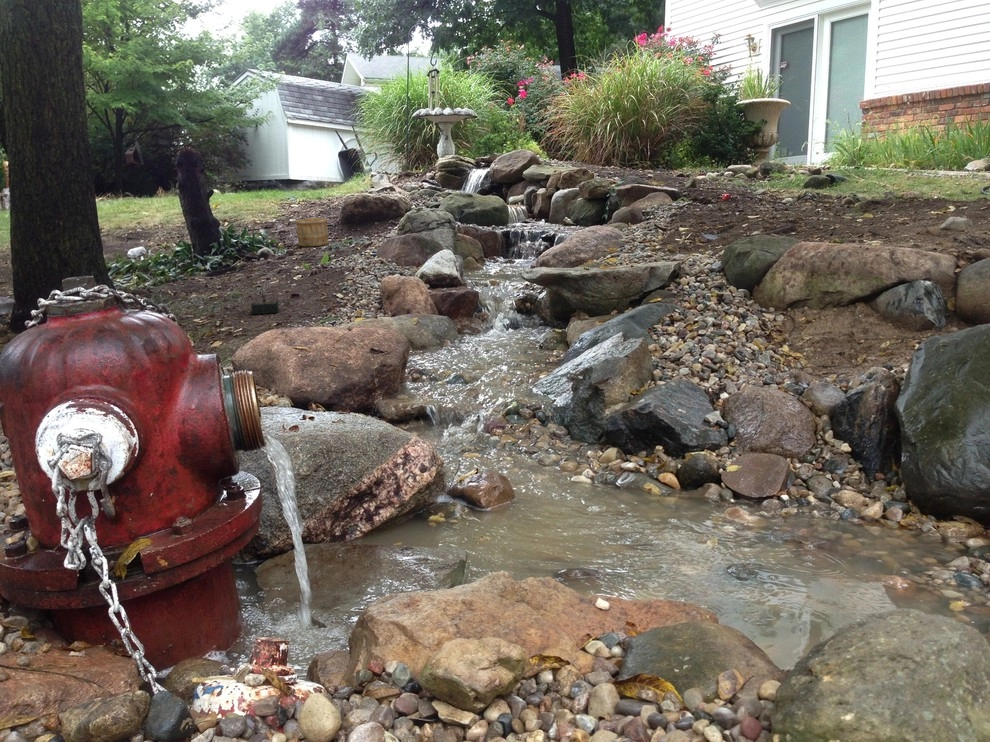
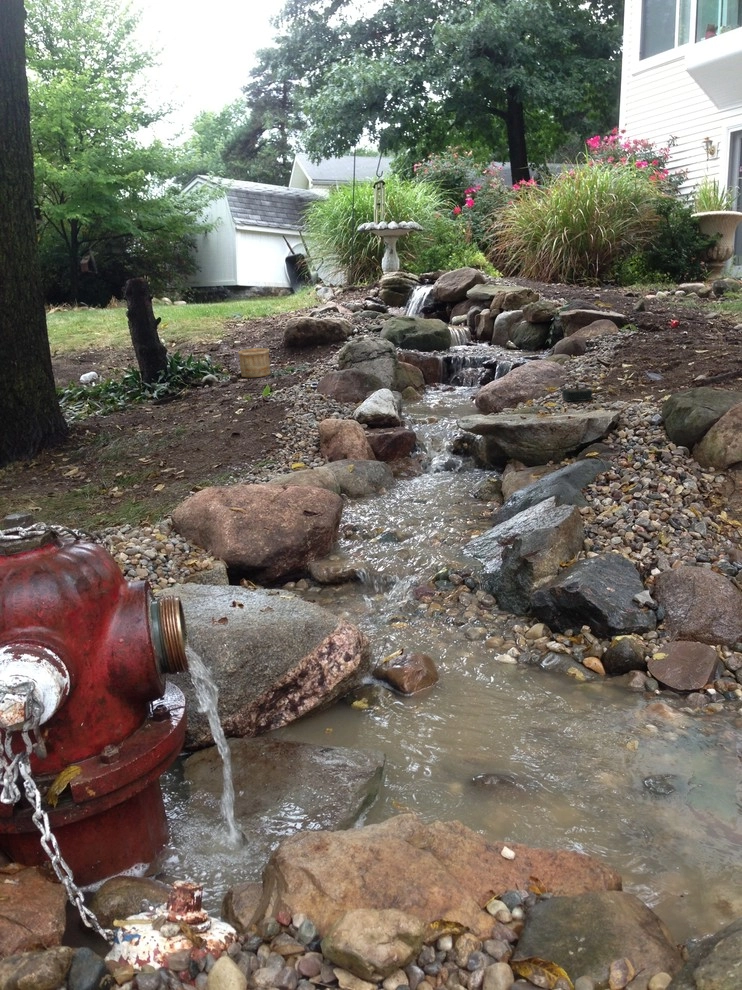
decorative plant: present [240,277,284,314] -> present [555,364,597,402]

